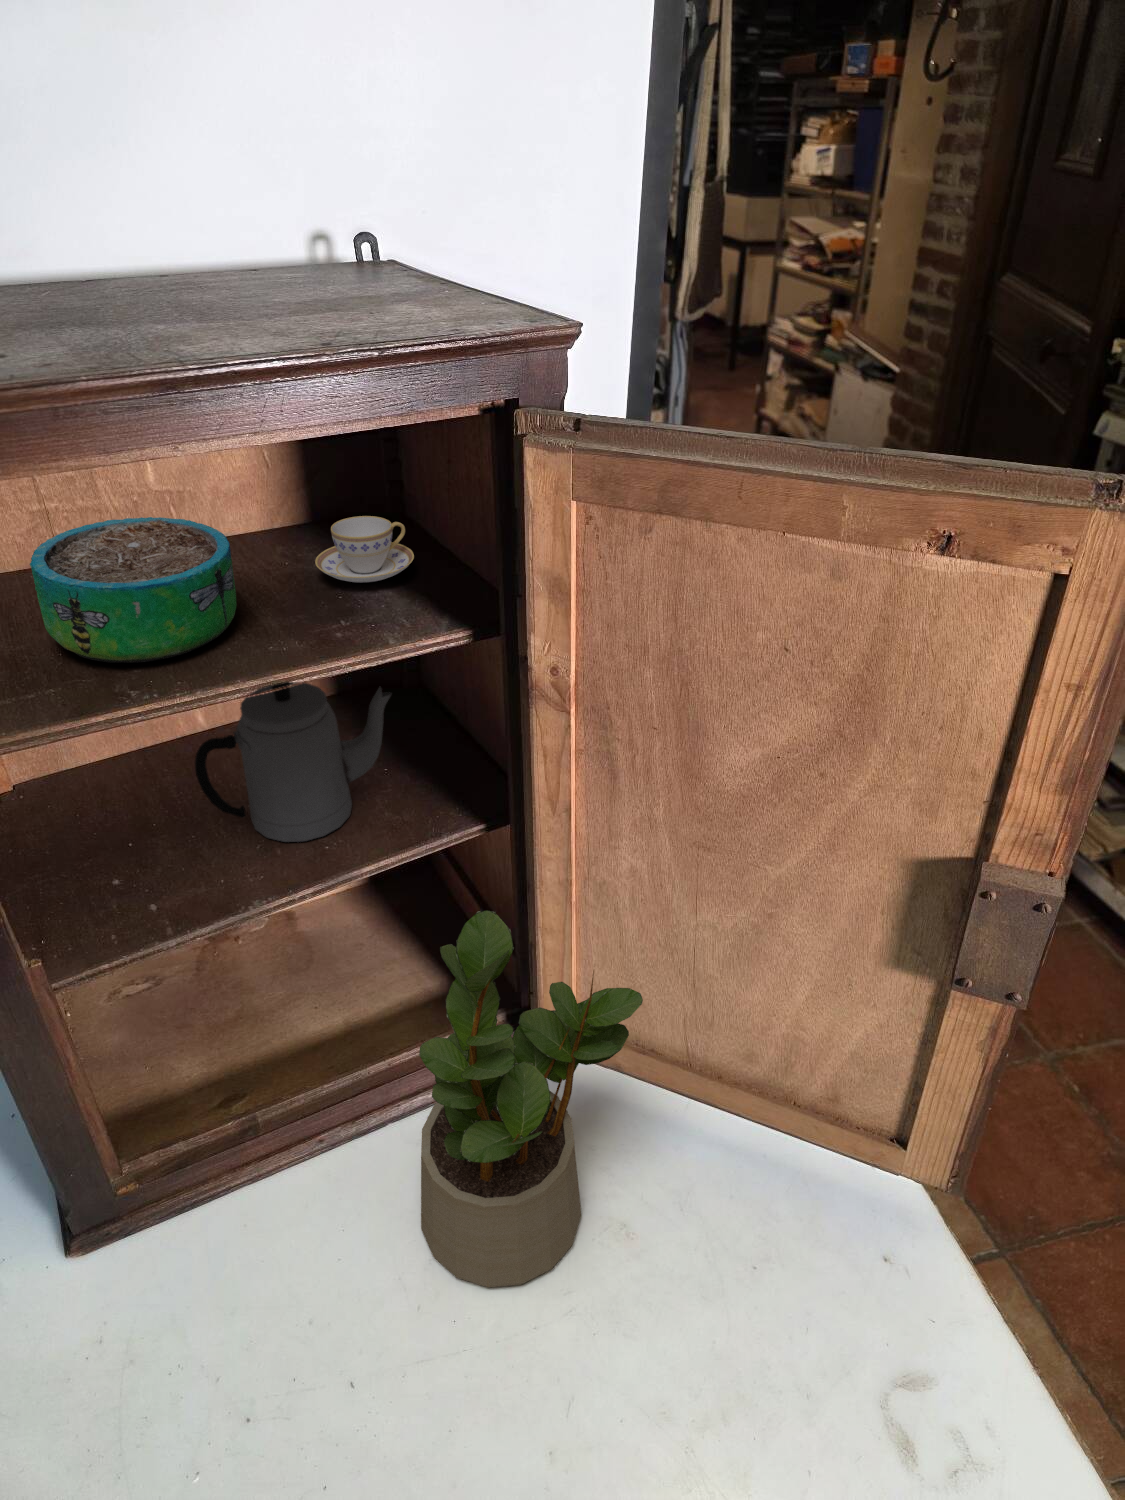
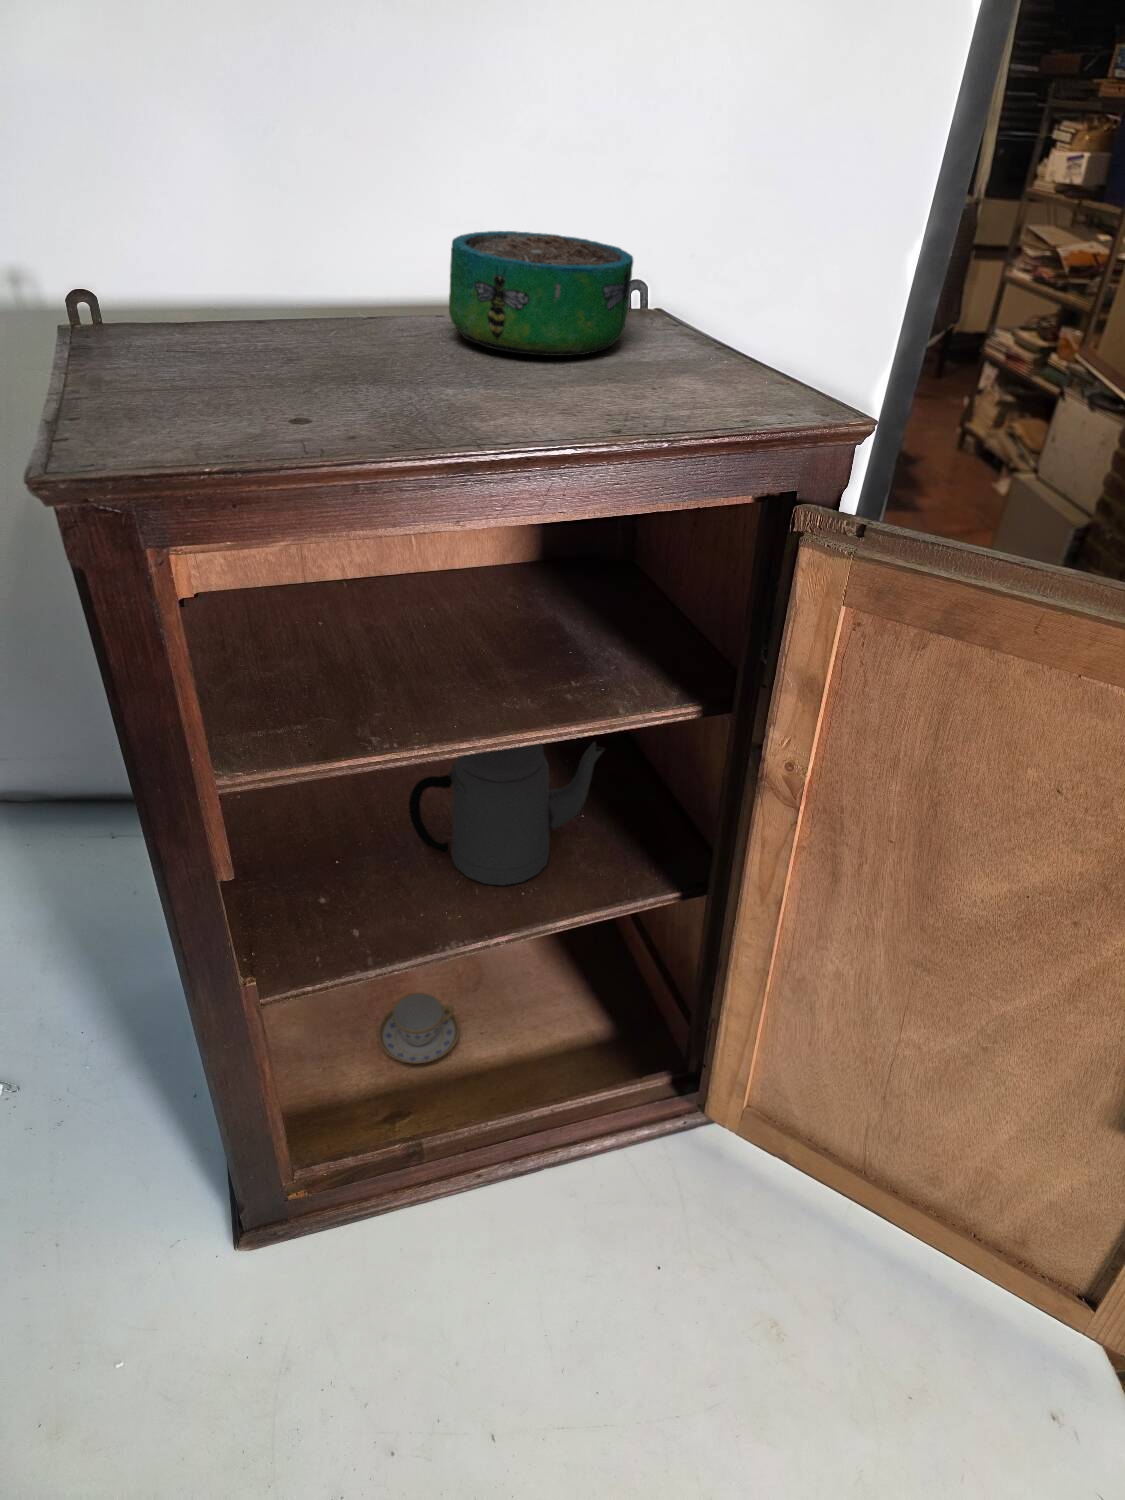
teacup: present [315,516,414,583] -> present [378,993,459,1063]
decorative bowl: present [30,517,237,663] -> present [449,231,633,356]
potted plant: present [419,910,643,1287] -> none [573,1004,838,1362]

